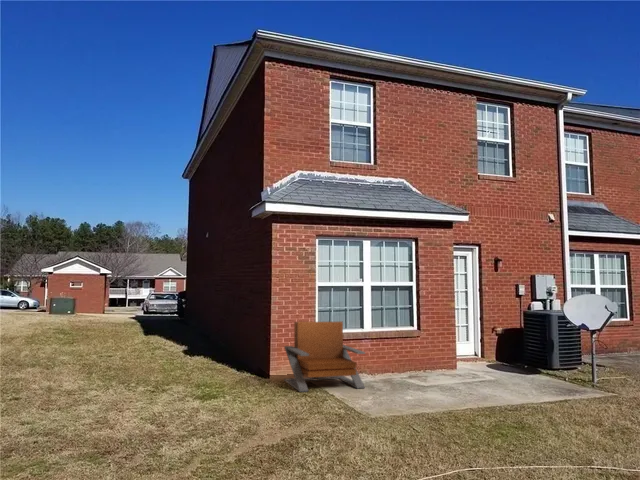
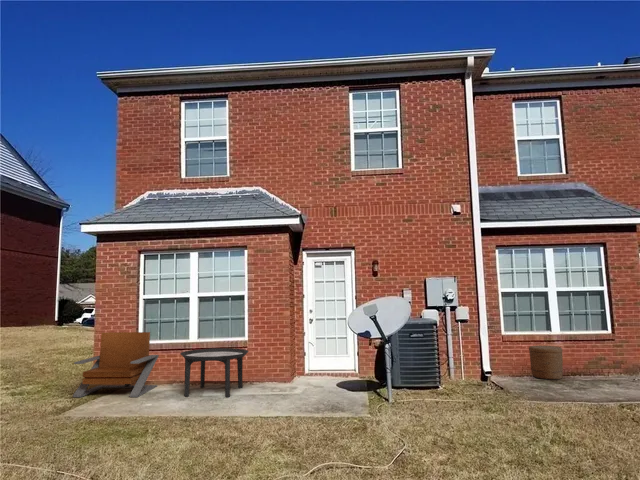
basket: none [599,333,628,359] -> present [529,346,563,379]
round table: none [384,337,451,385] -> present [180,348,248,397]

